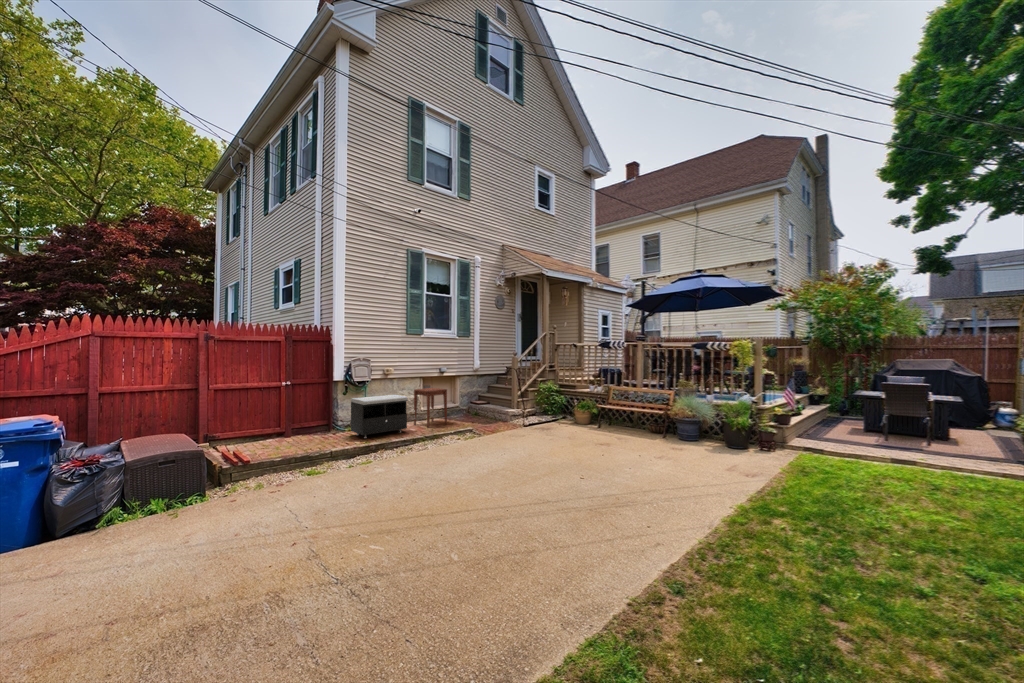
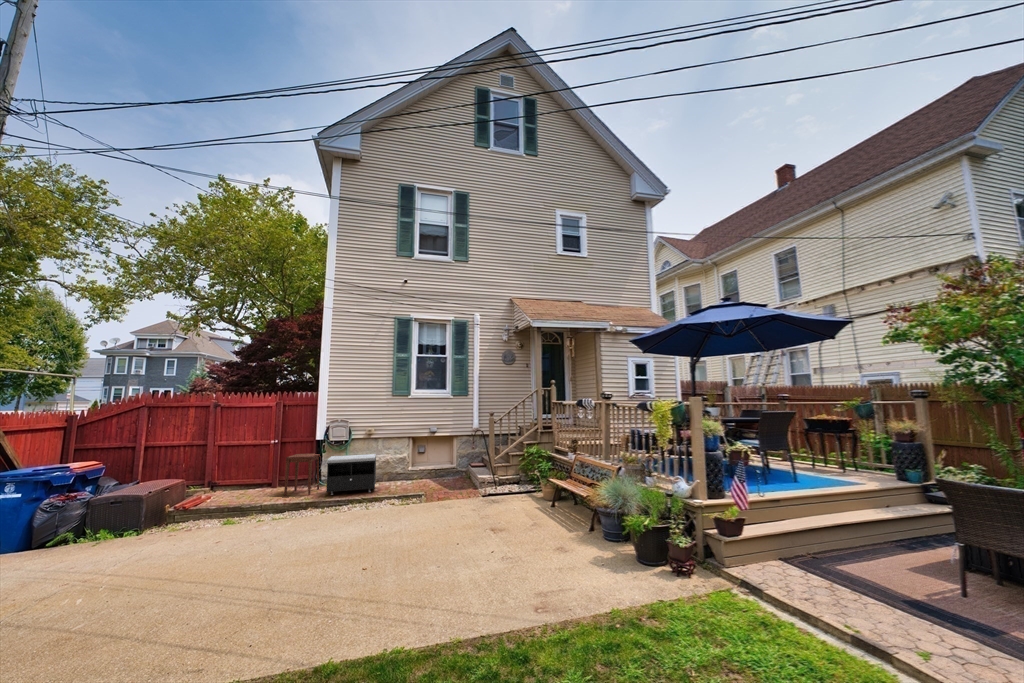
side table: present [414,388,447,428] -> present [284,454,320,496]

